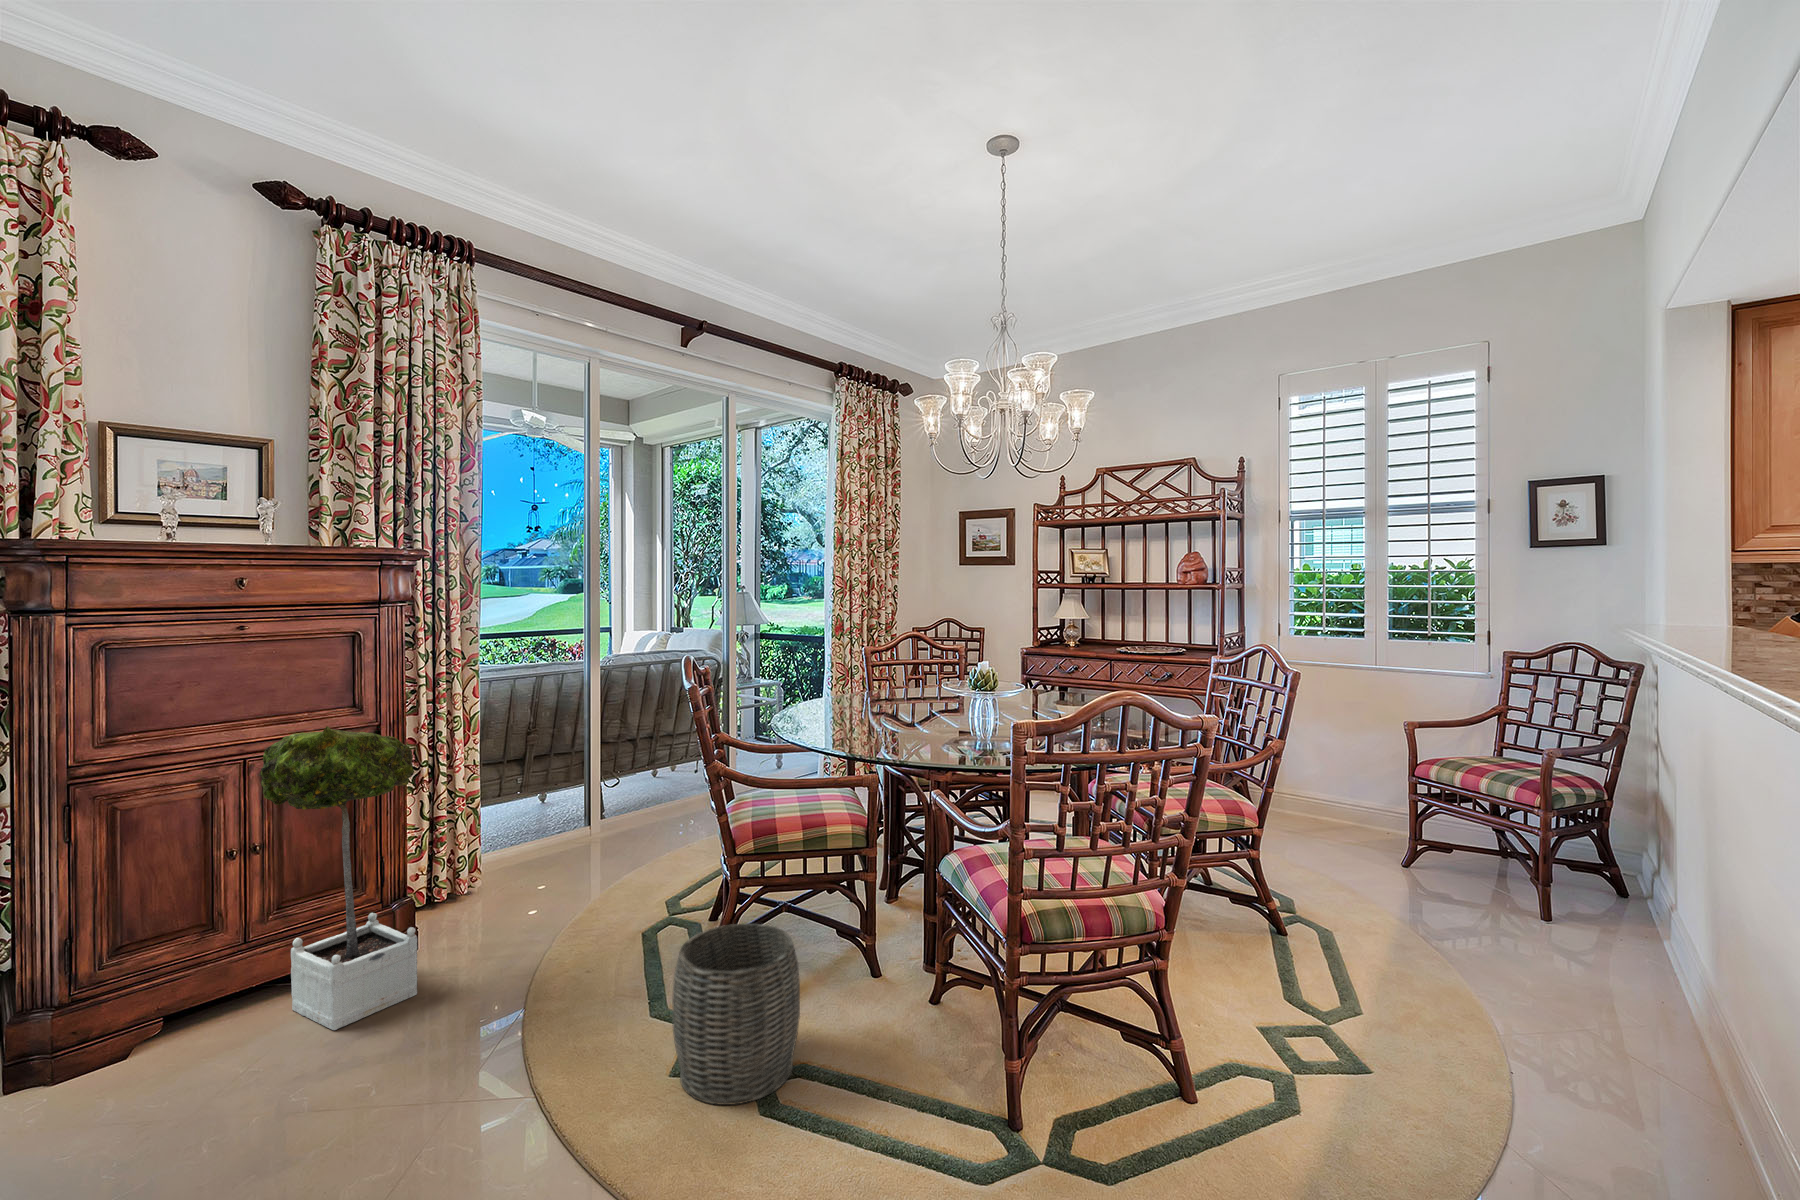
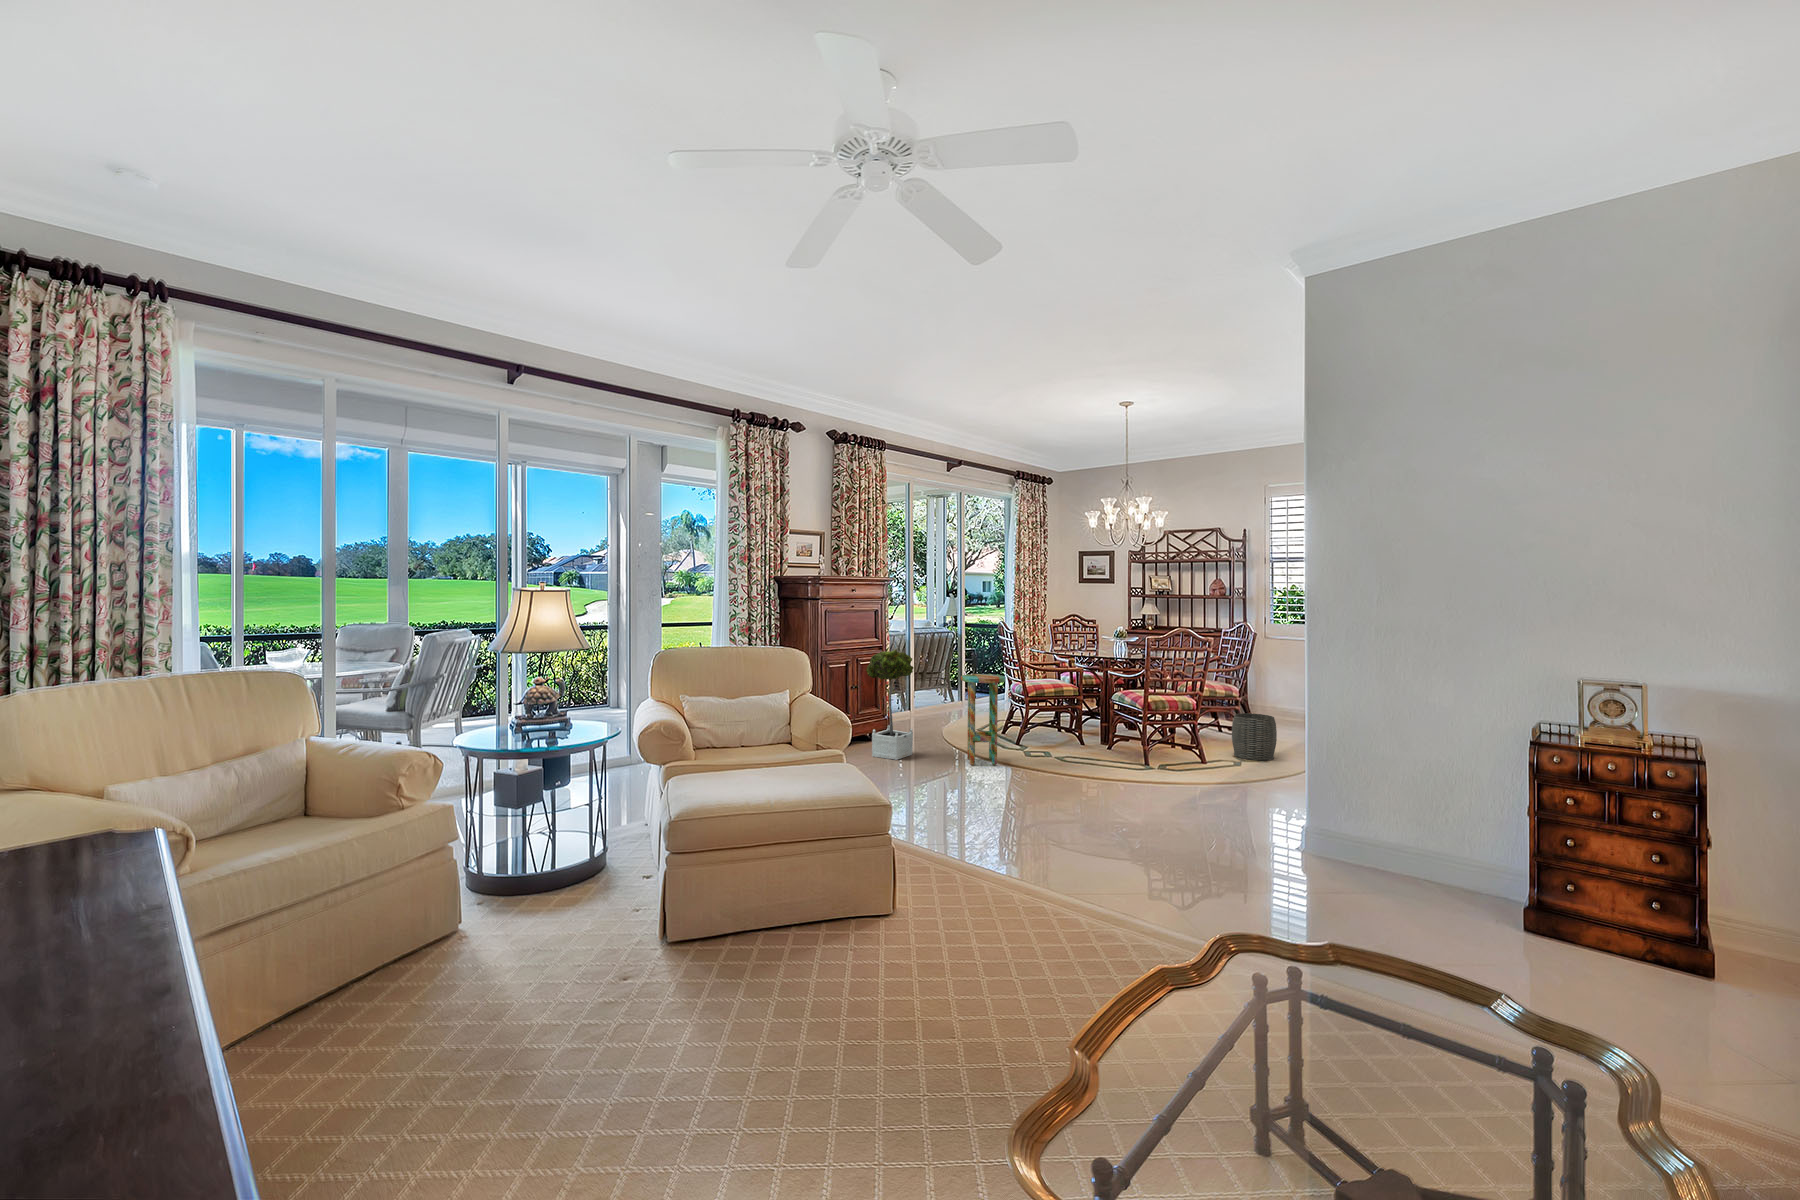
side table: none [494,786,627,1060] -> present [961,674,1005,765]
woven basket: present [672,923,800,1105] -> present [1232,713,1277,760]

